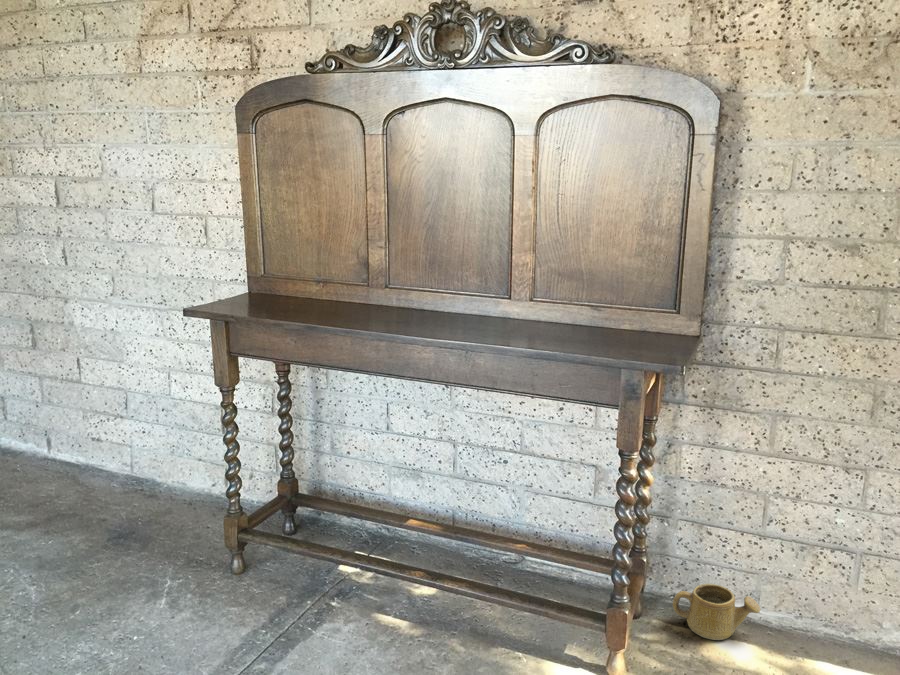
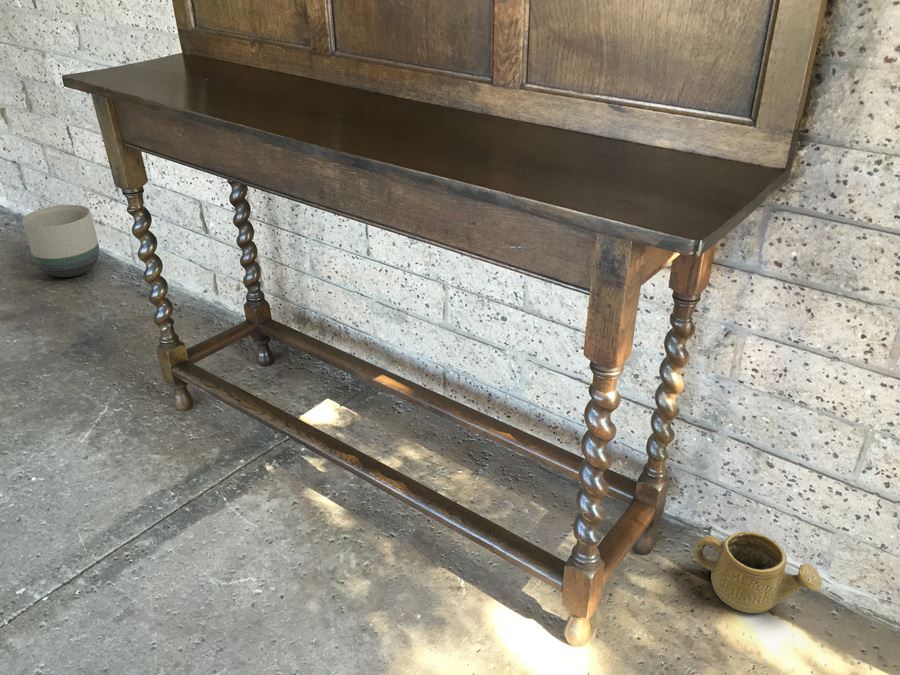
planter: none [35,423,99,488] -> present [22,205,99,277]

